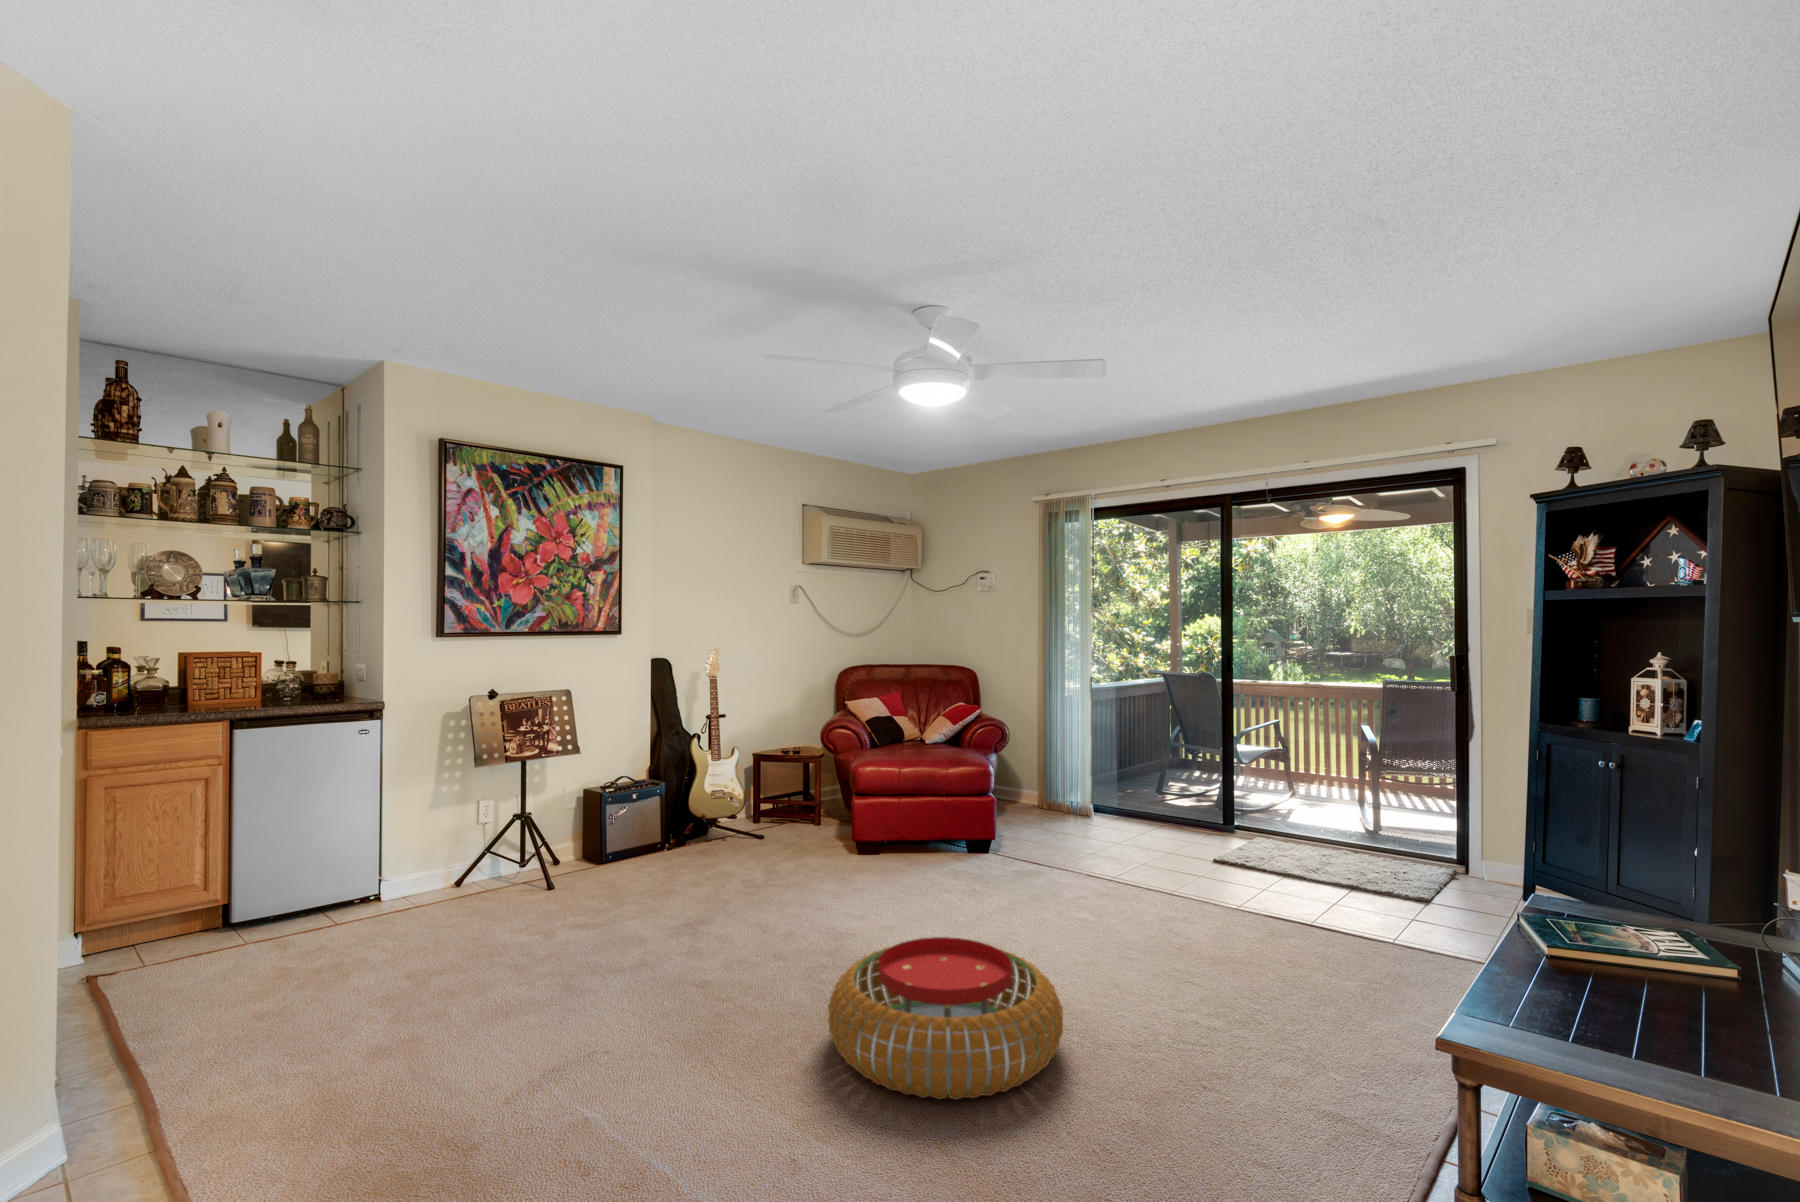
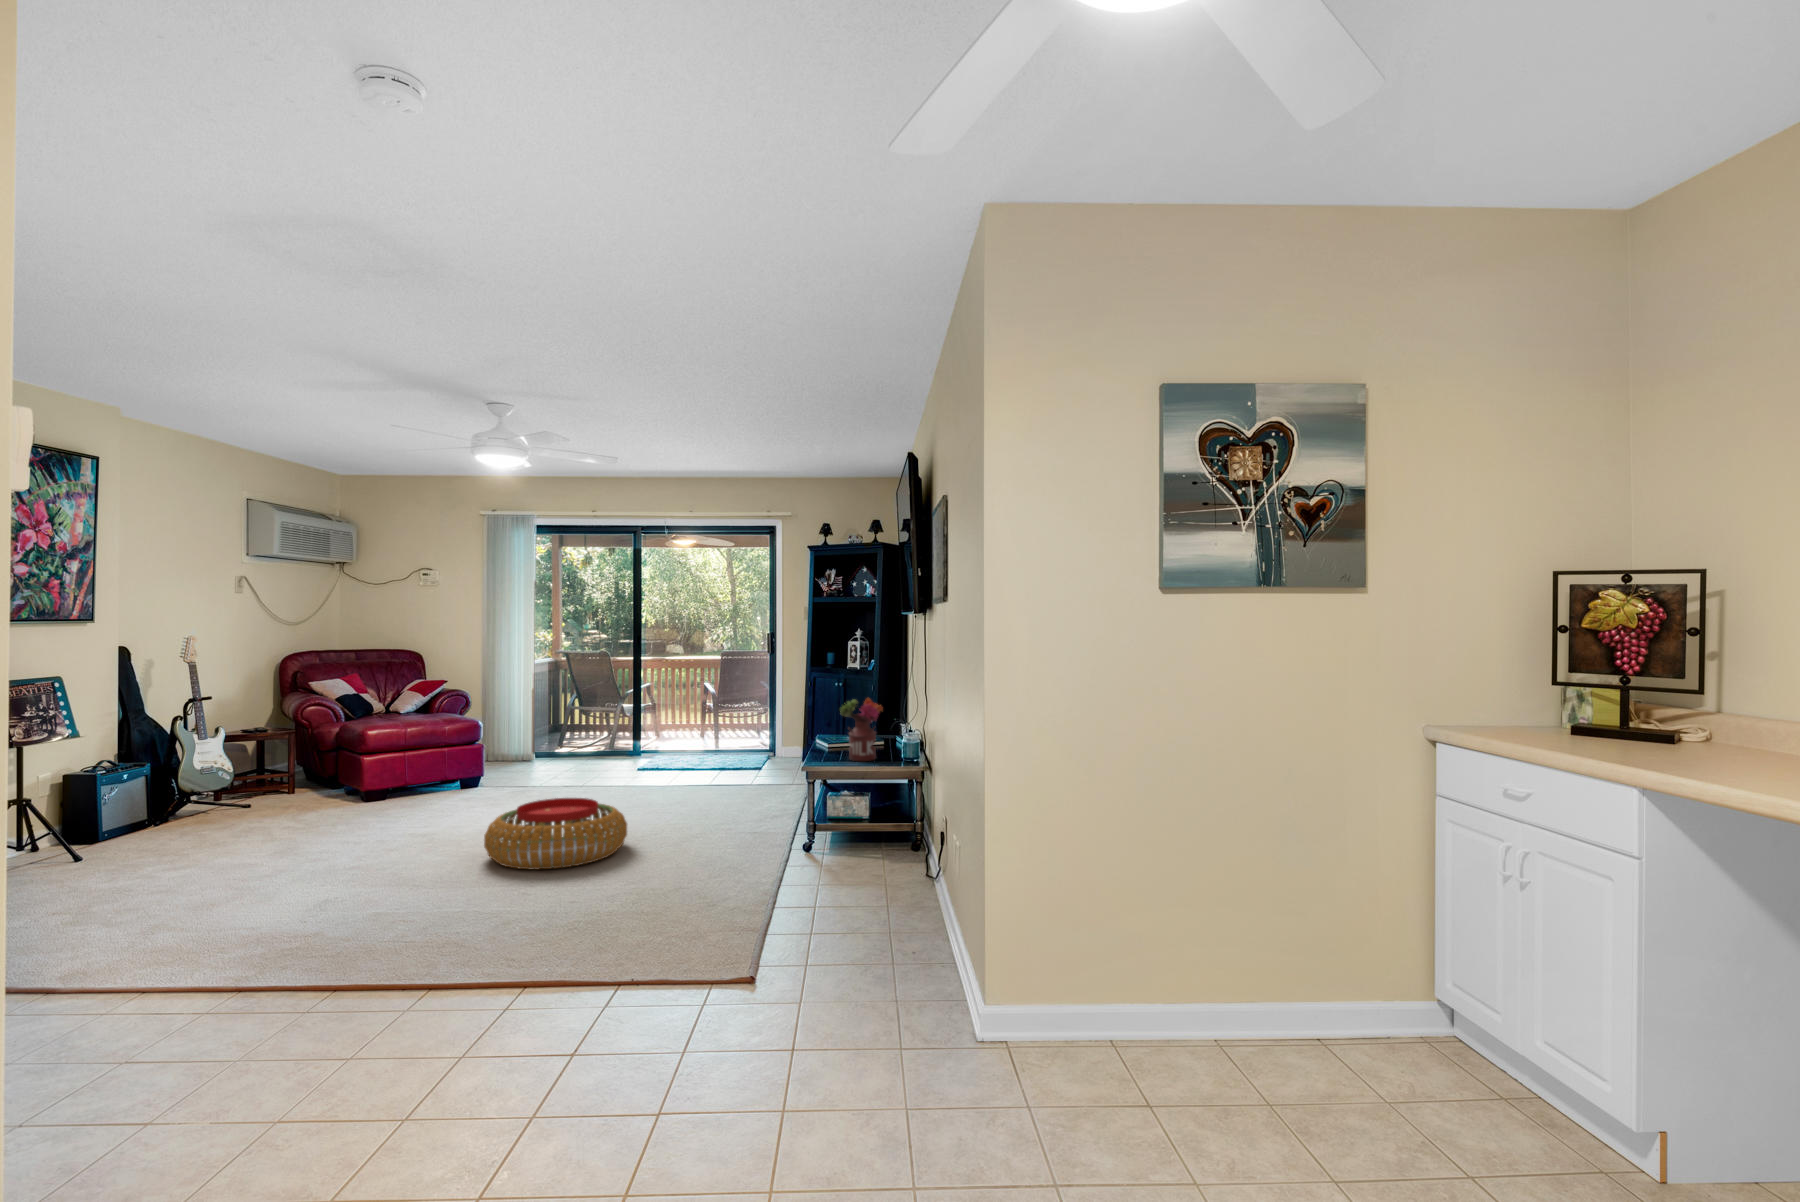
flower arrangement: none [1567,862,1734,1058] -> present [840,698,883,761]

